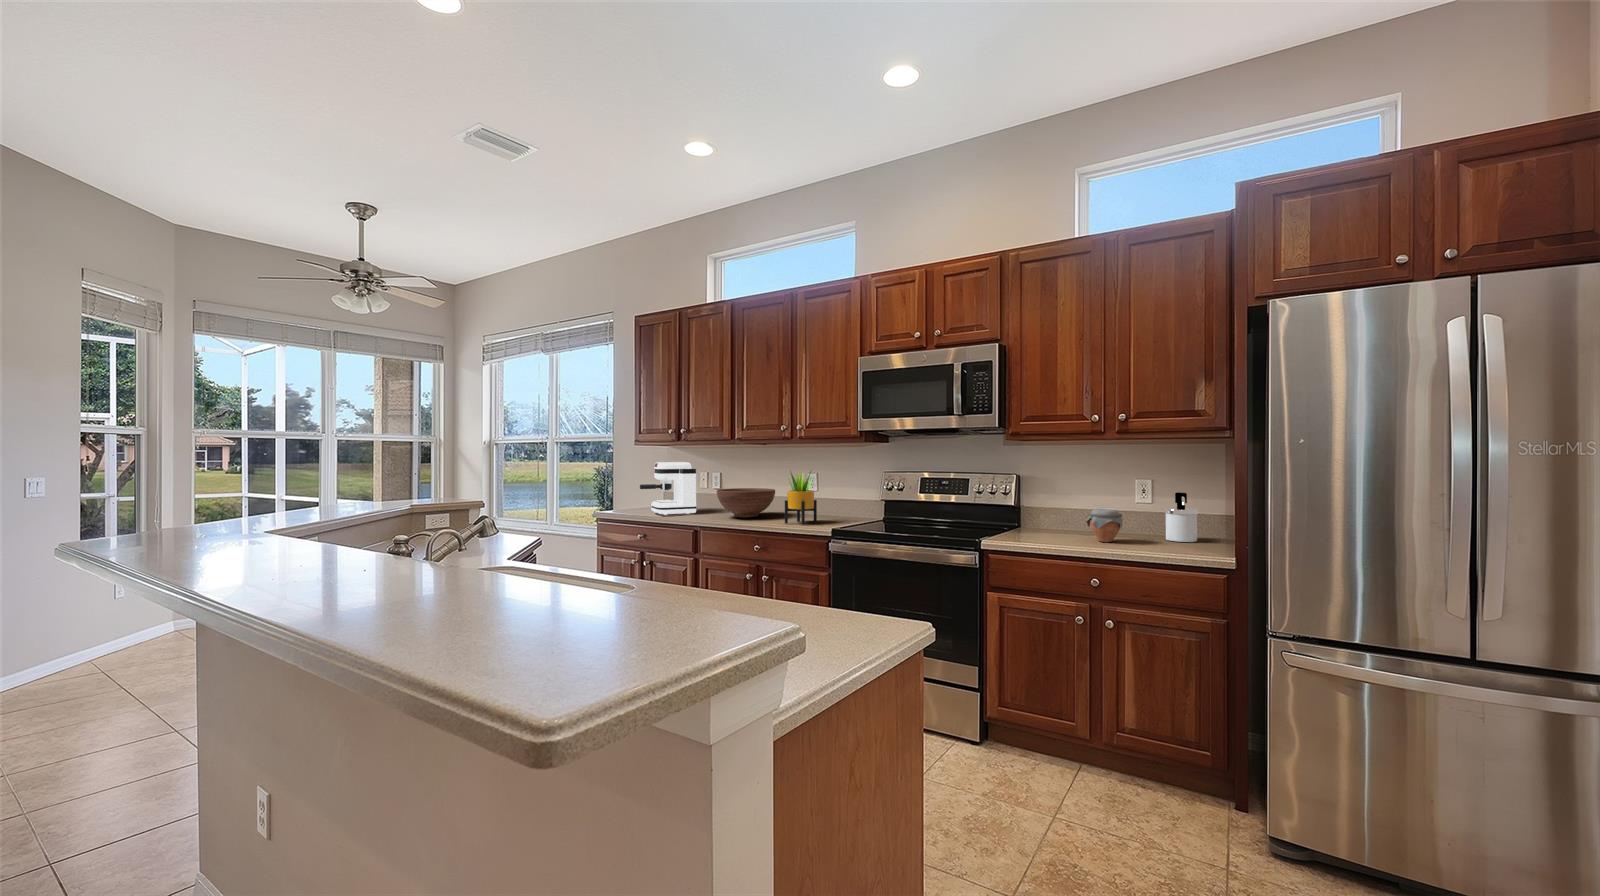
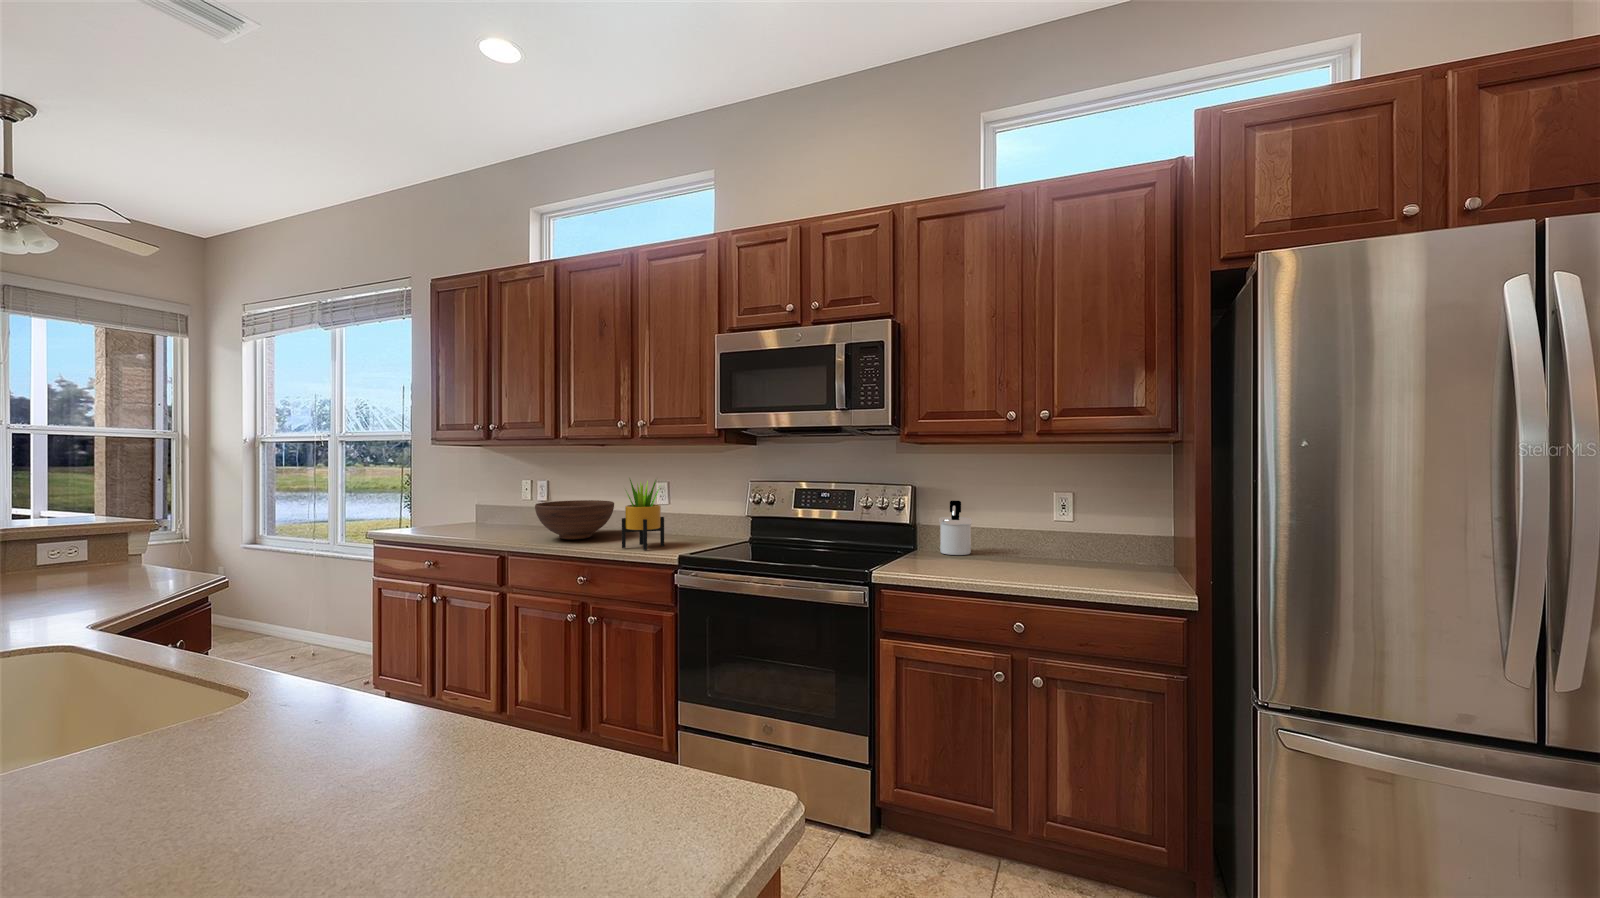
coffee maker: present [640,462,696,515] -> none [433,467,512,537]
soap dispenser: present [1164,492,1198,542] -> present [939,500,972,555]
jar: present [1087,509,1123,542] -> none [1000,529,1043,572]

